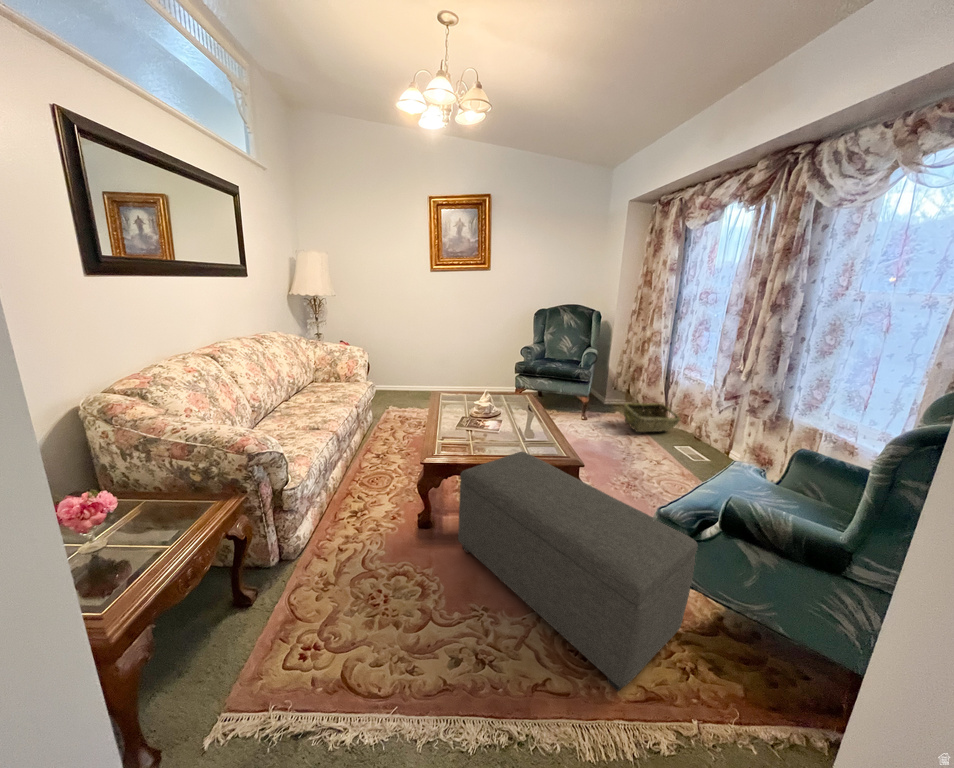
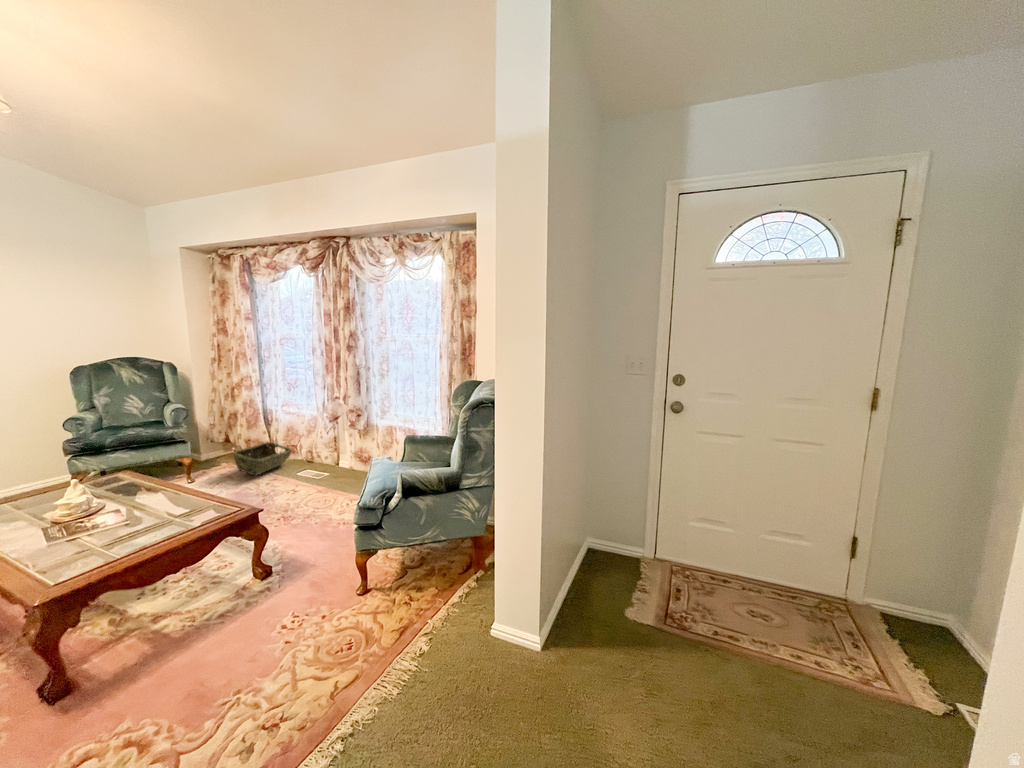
ottoman: present [458,452,698,691] -> none [132,516,393,681]

